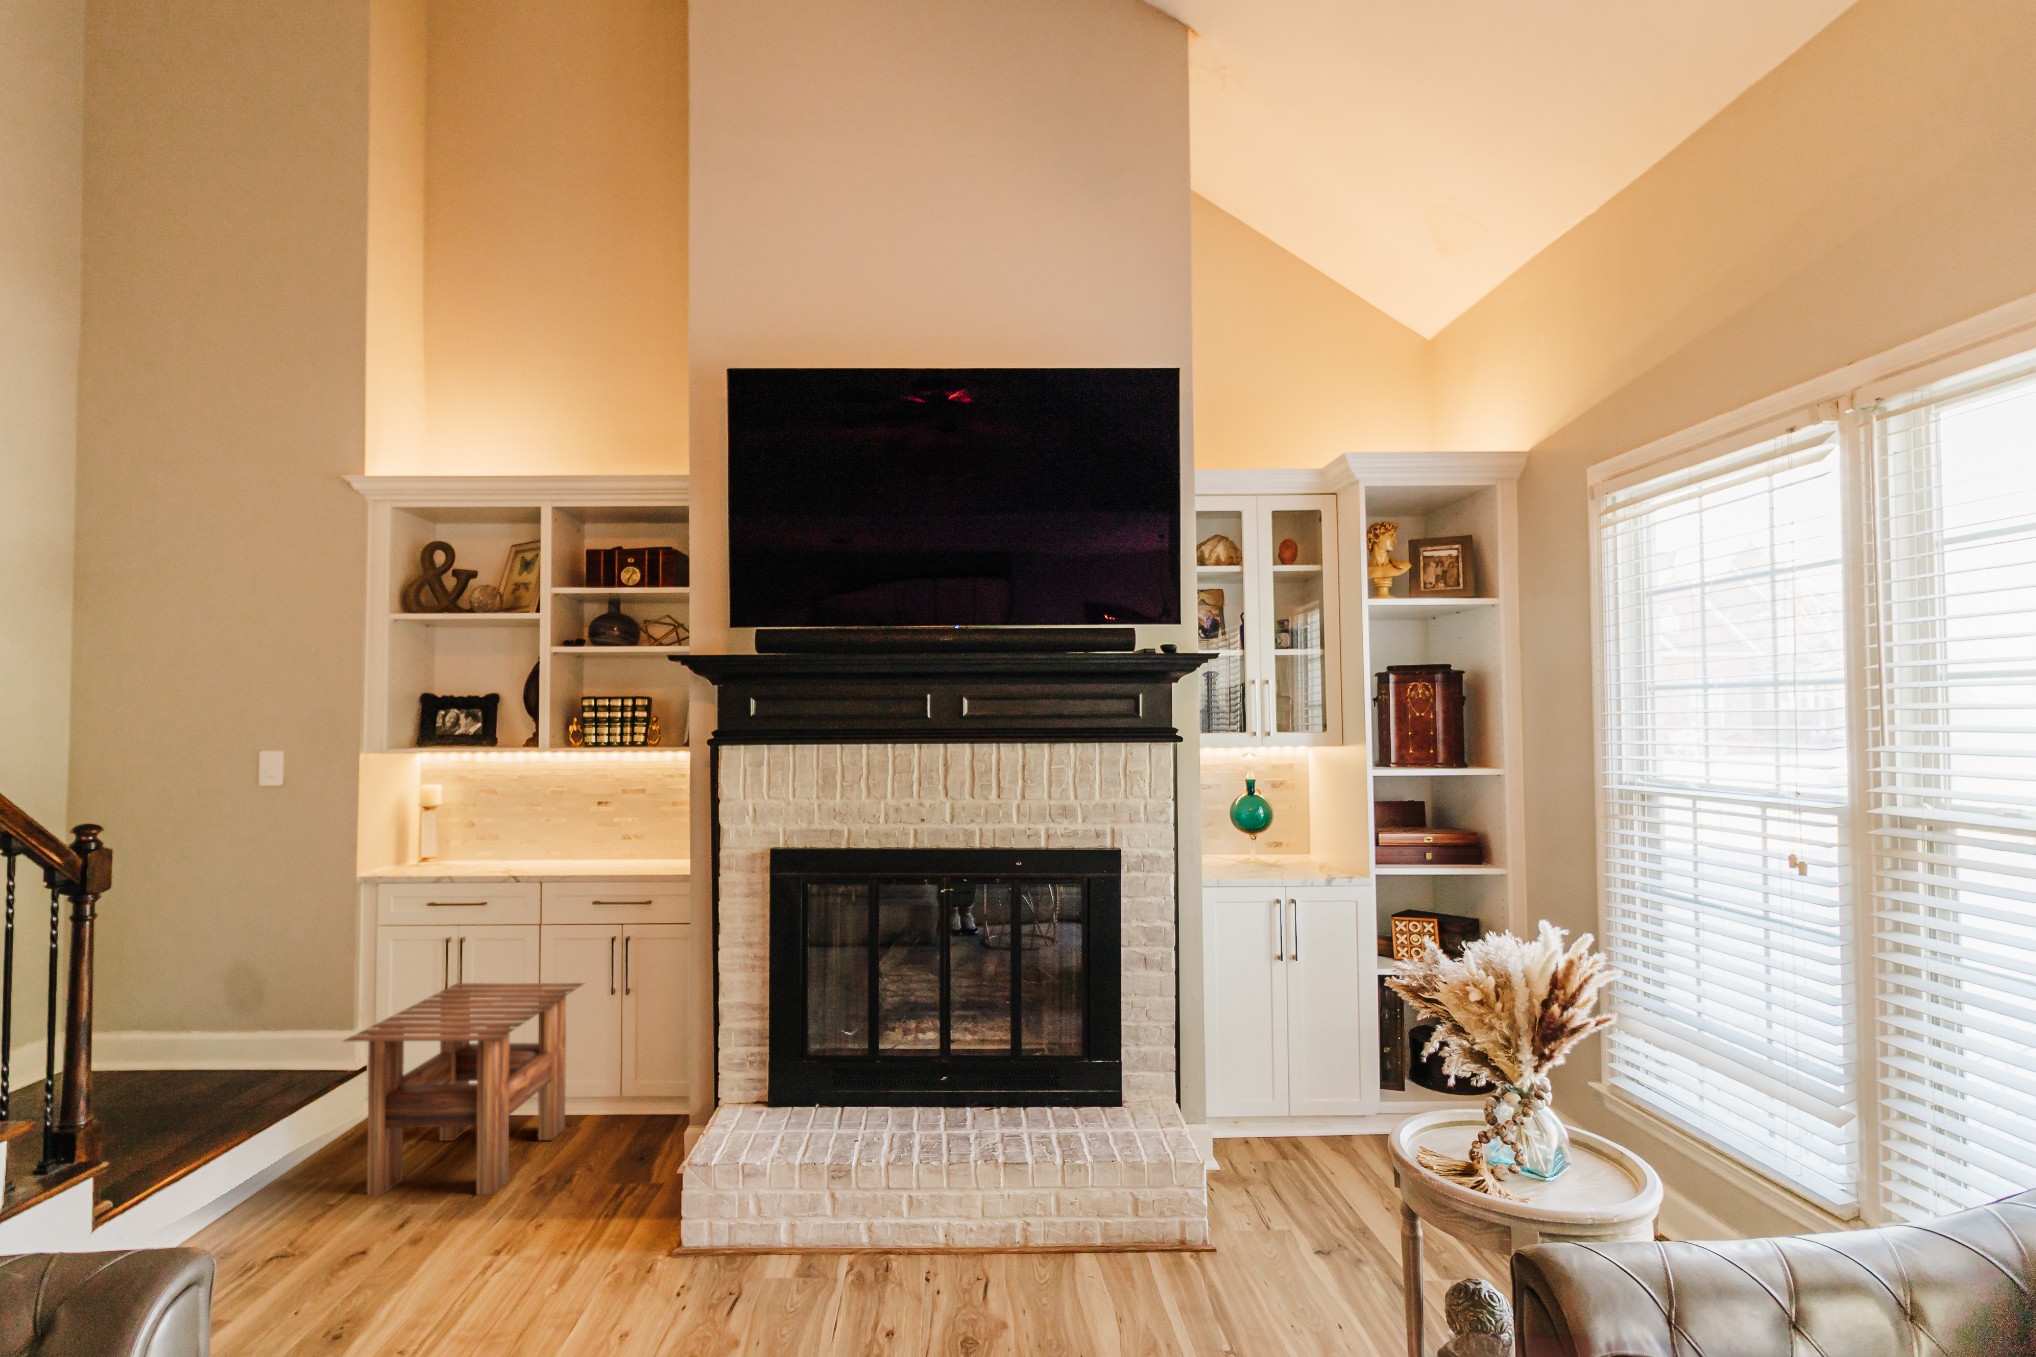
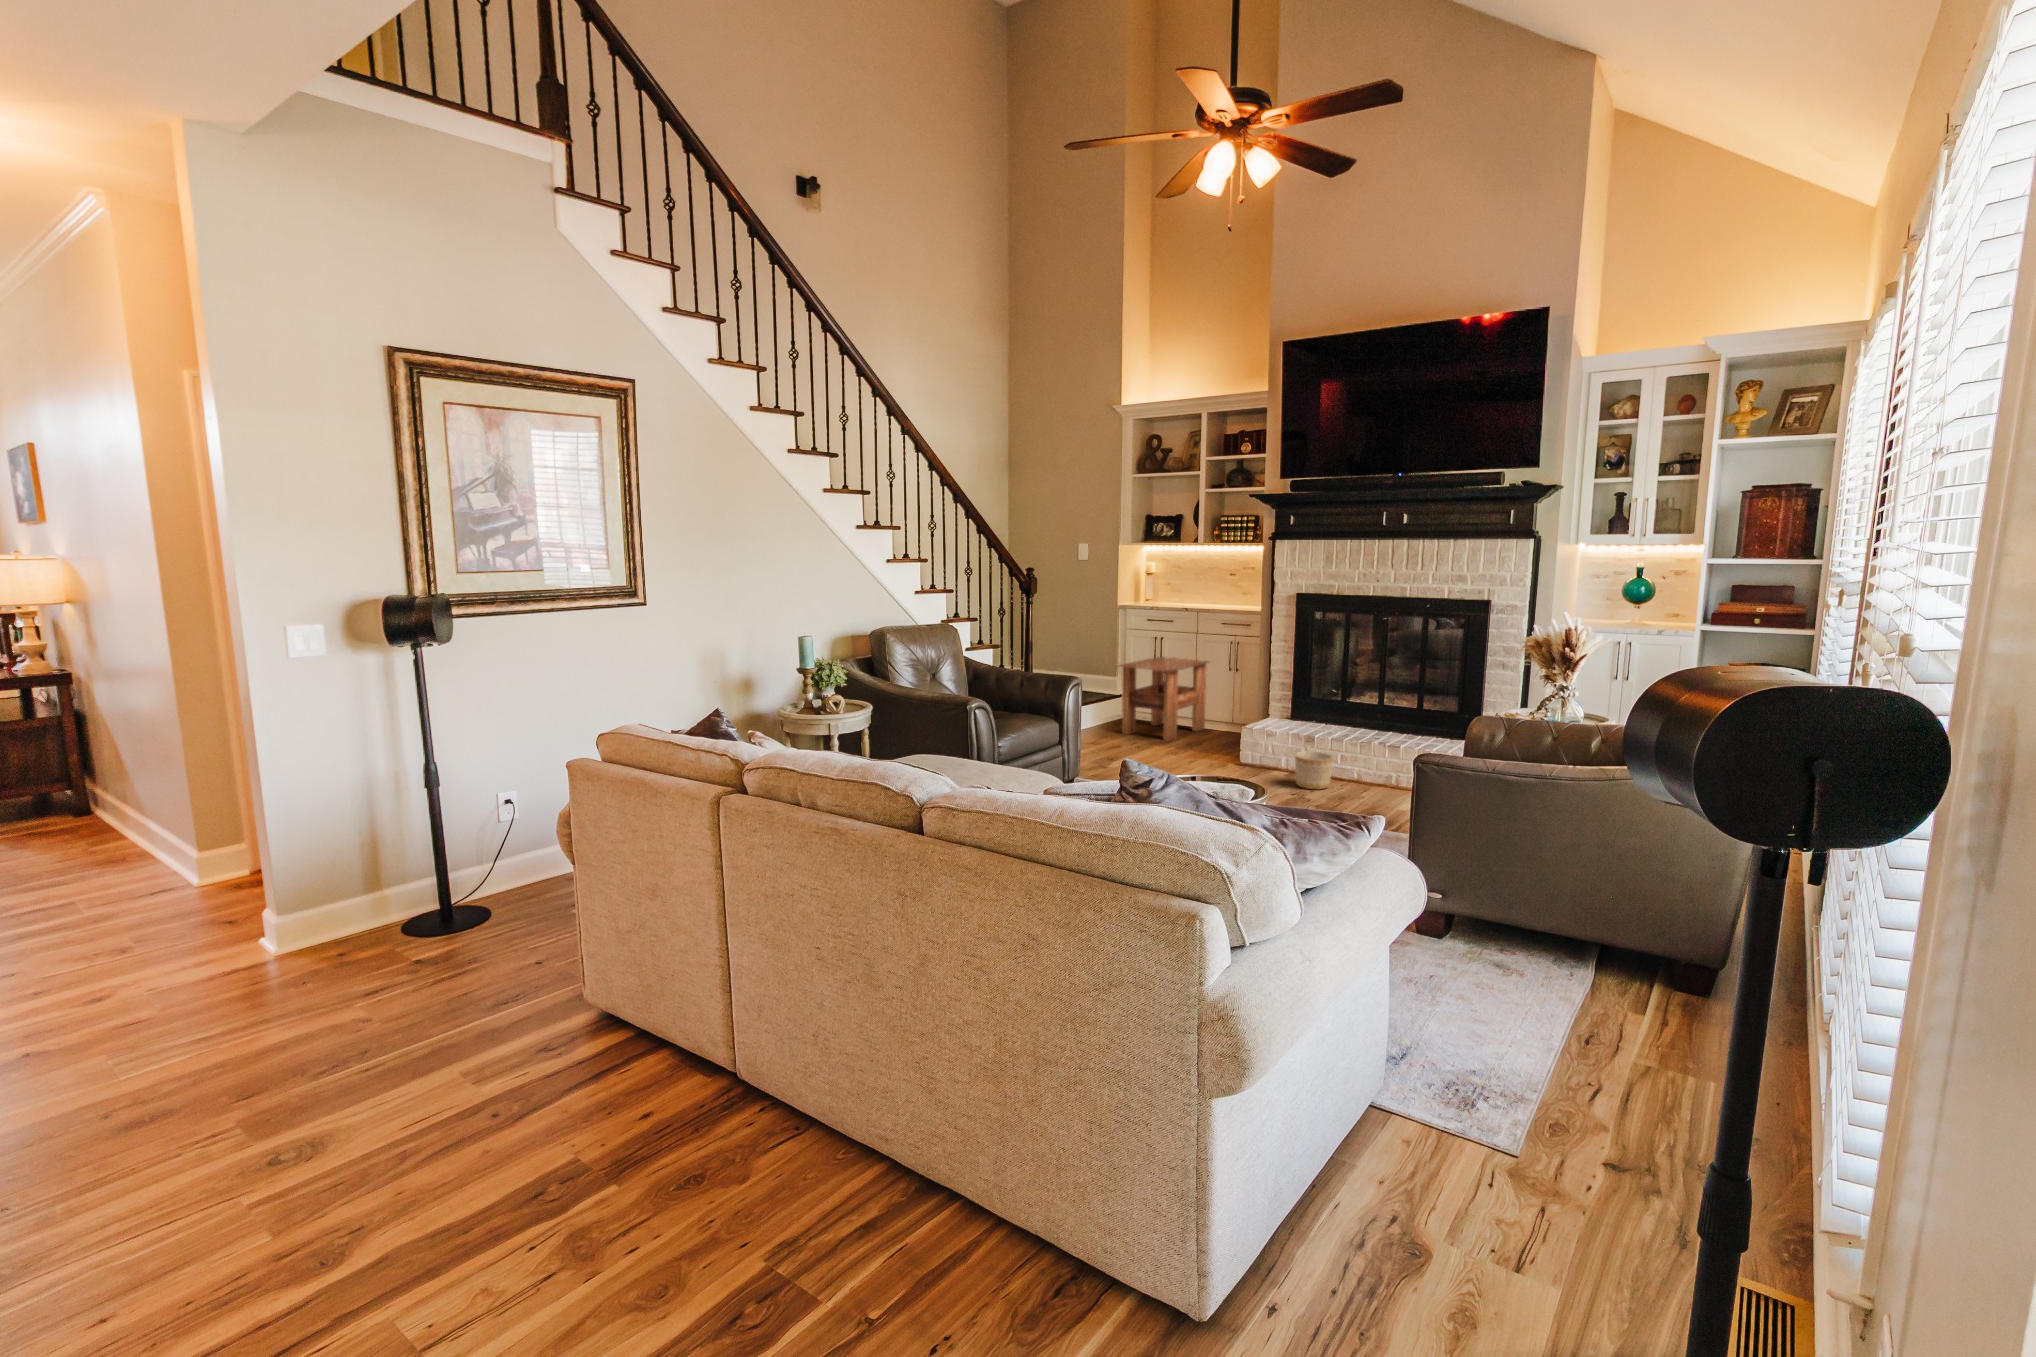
planter: none [824,1204,905,1310] -> present [1295,751,1333,789]

